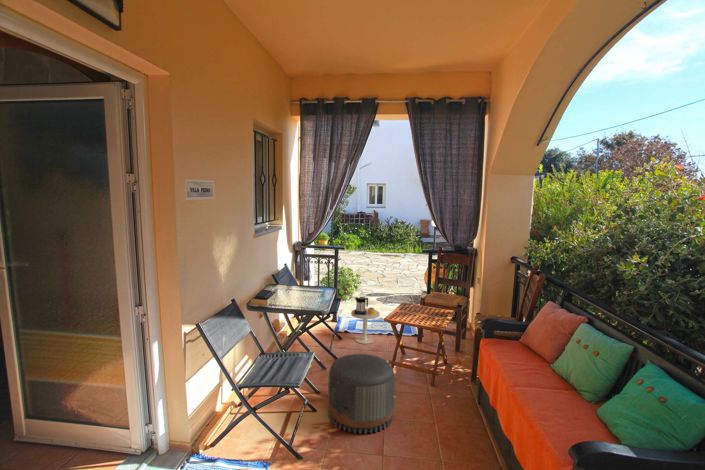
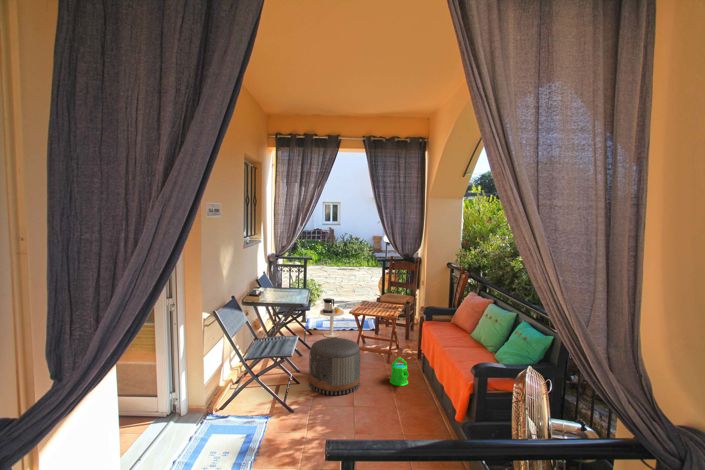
watering can: none [433,385,459,424] -> present [390,357,409,386]

